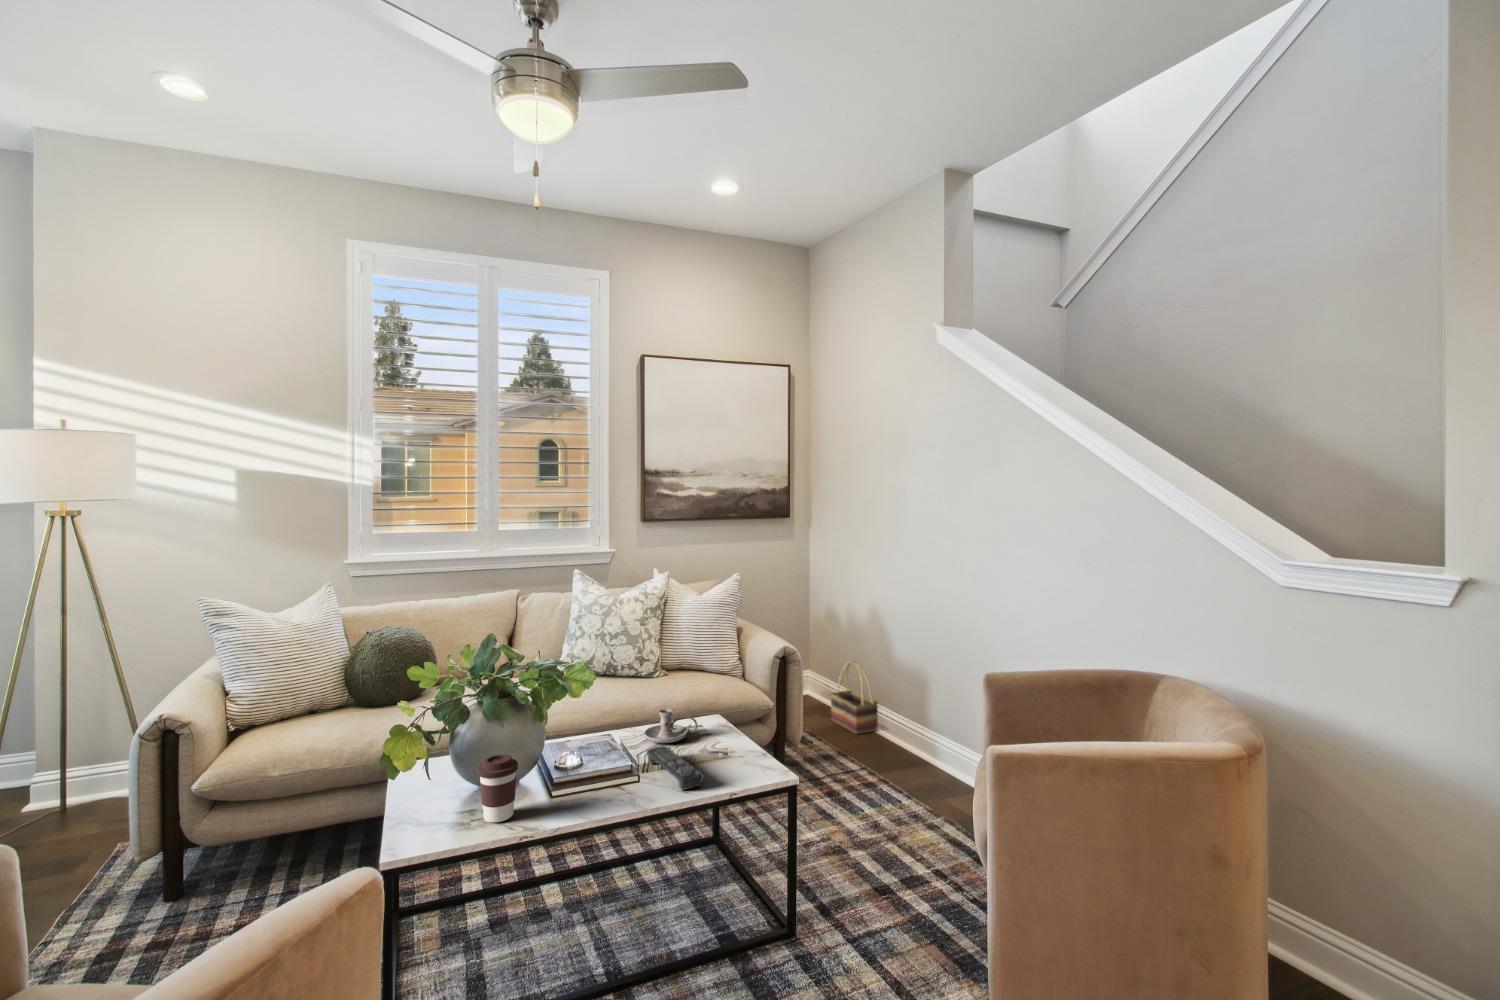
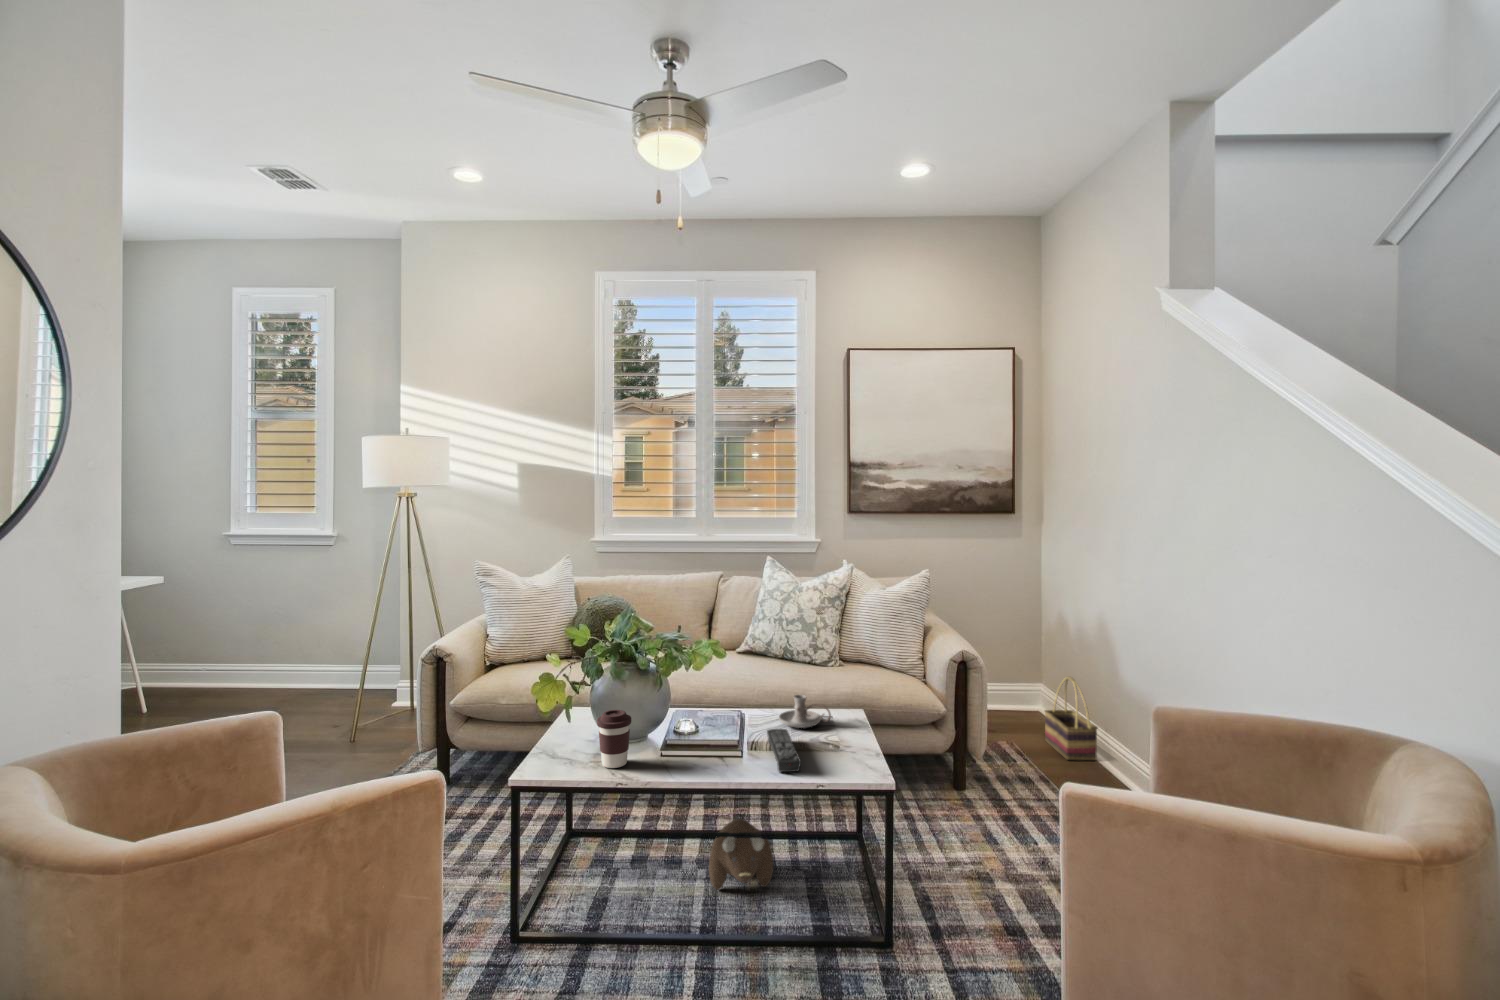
plush toy: none [590,848,660,929] -> present [709,819,773,890]

